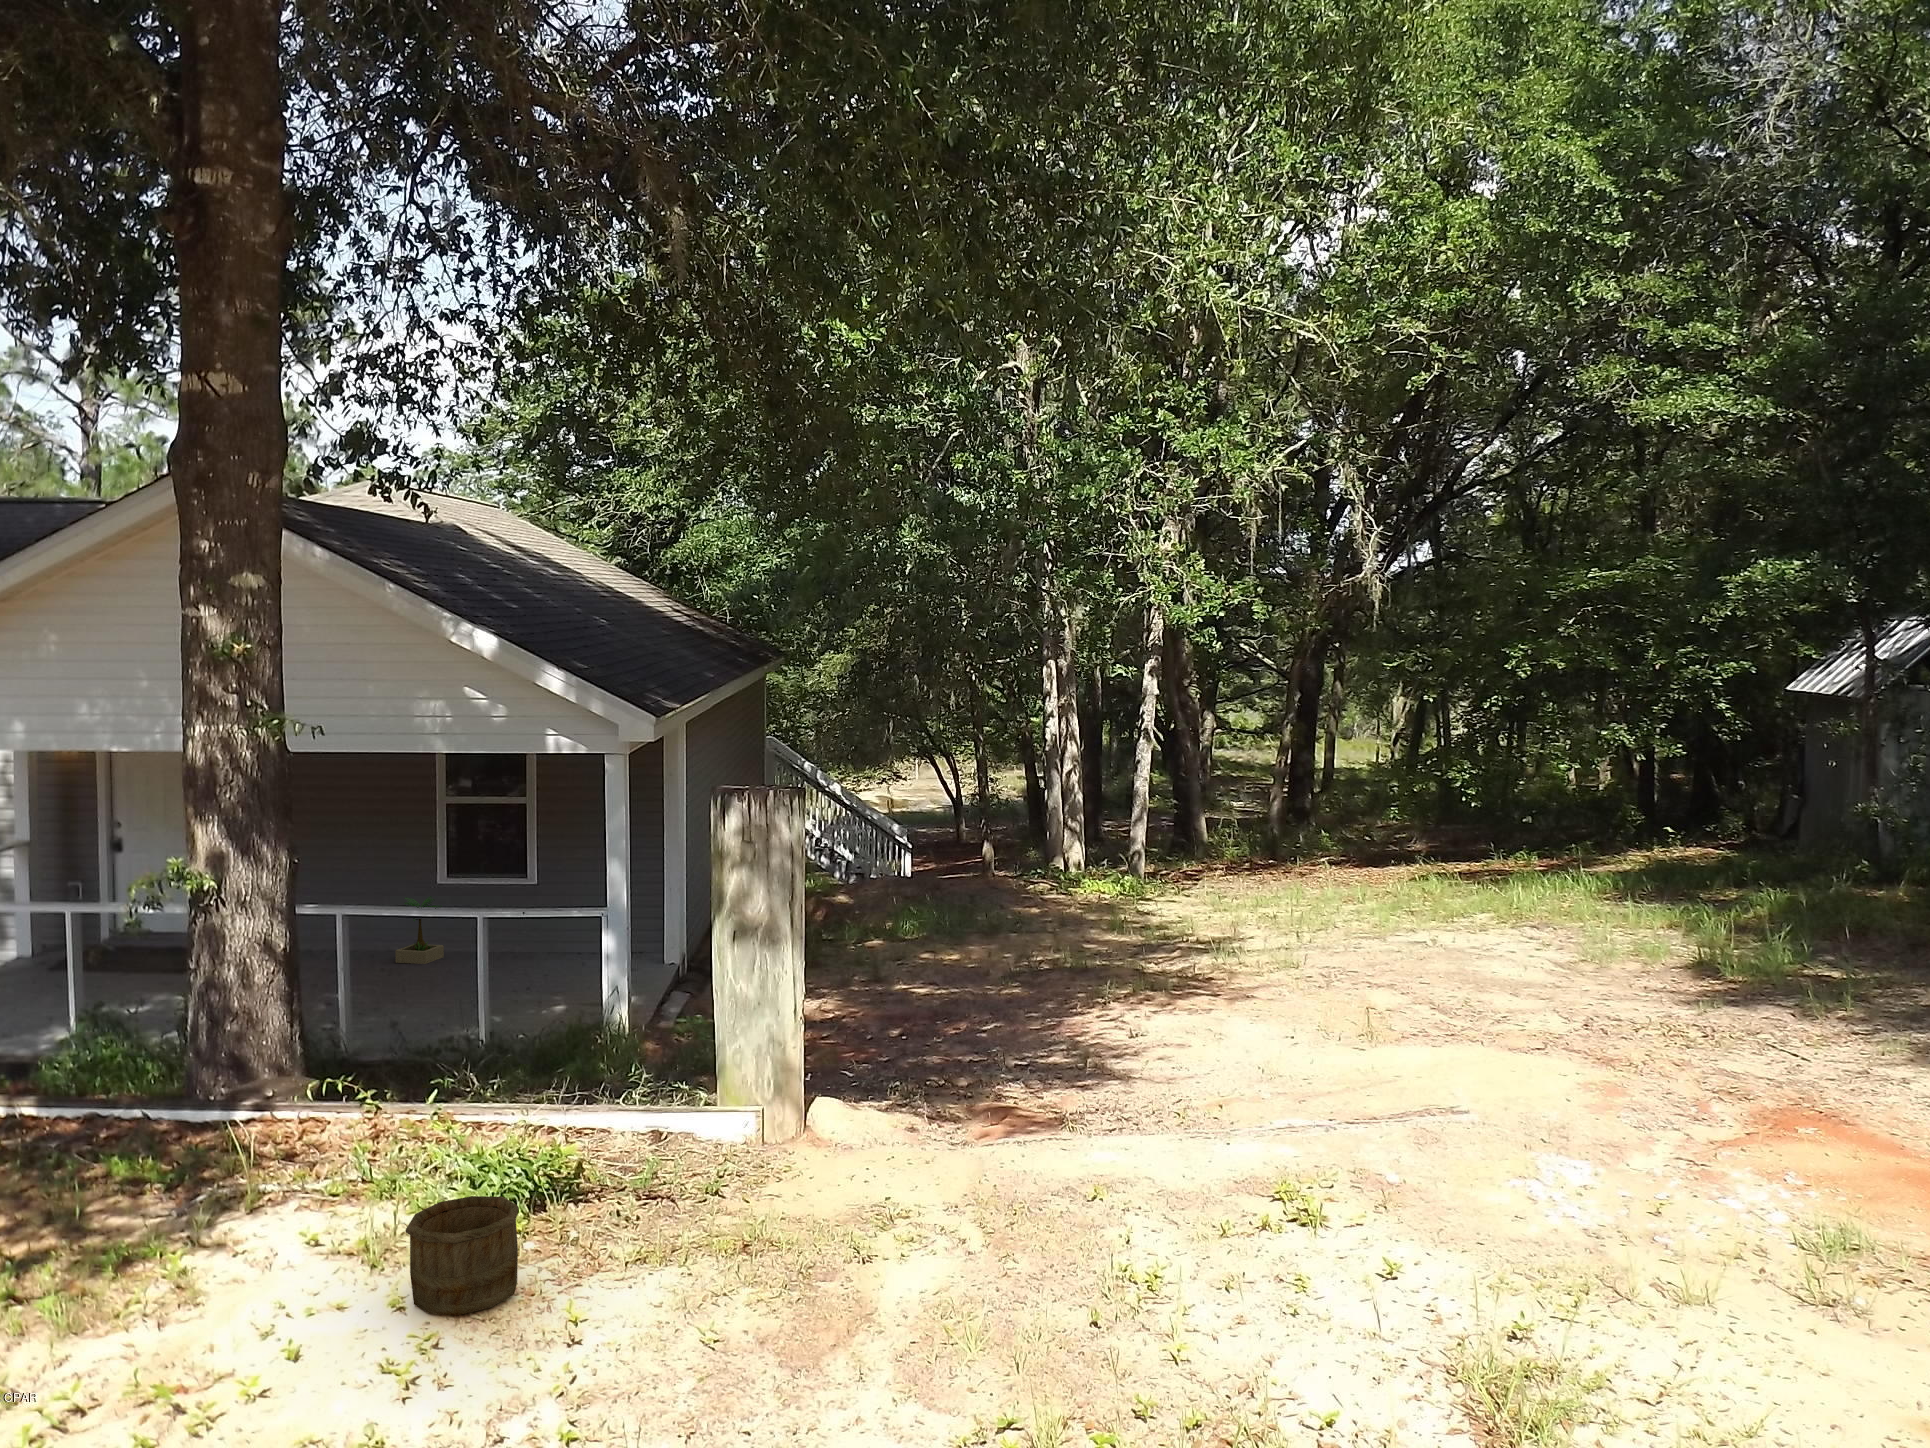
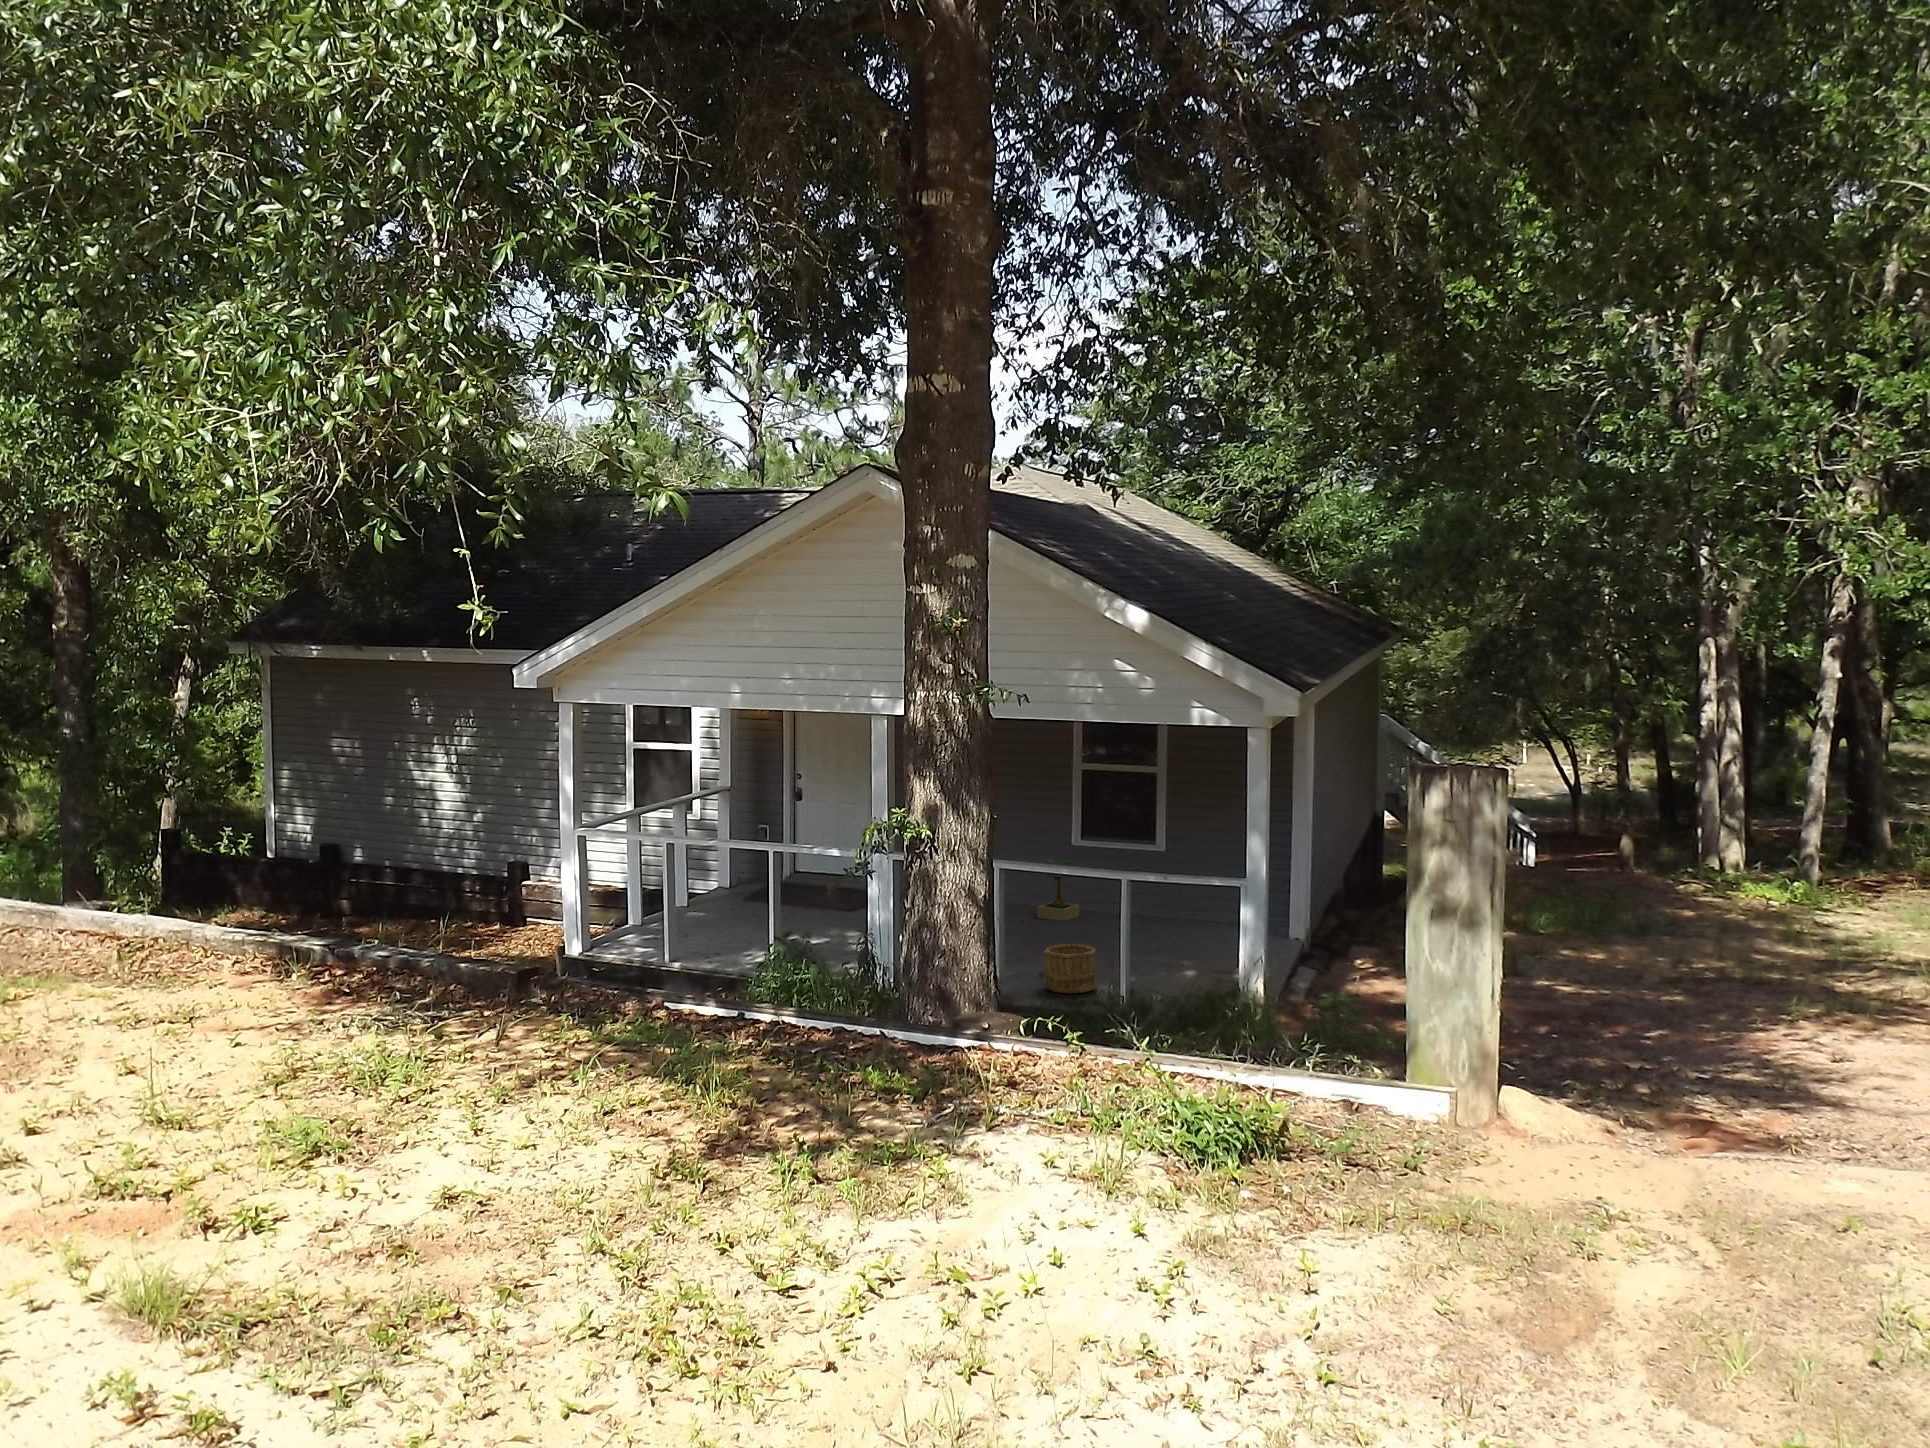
wooden bucket: present [405,1196,519,1315] -> present [1044,944,1096,993]

